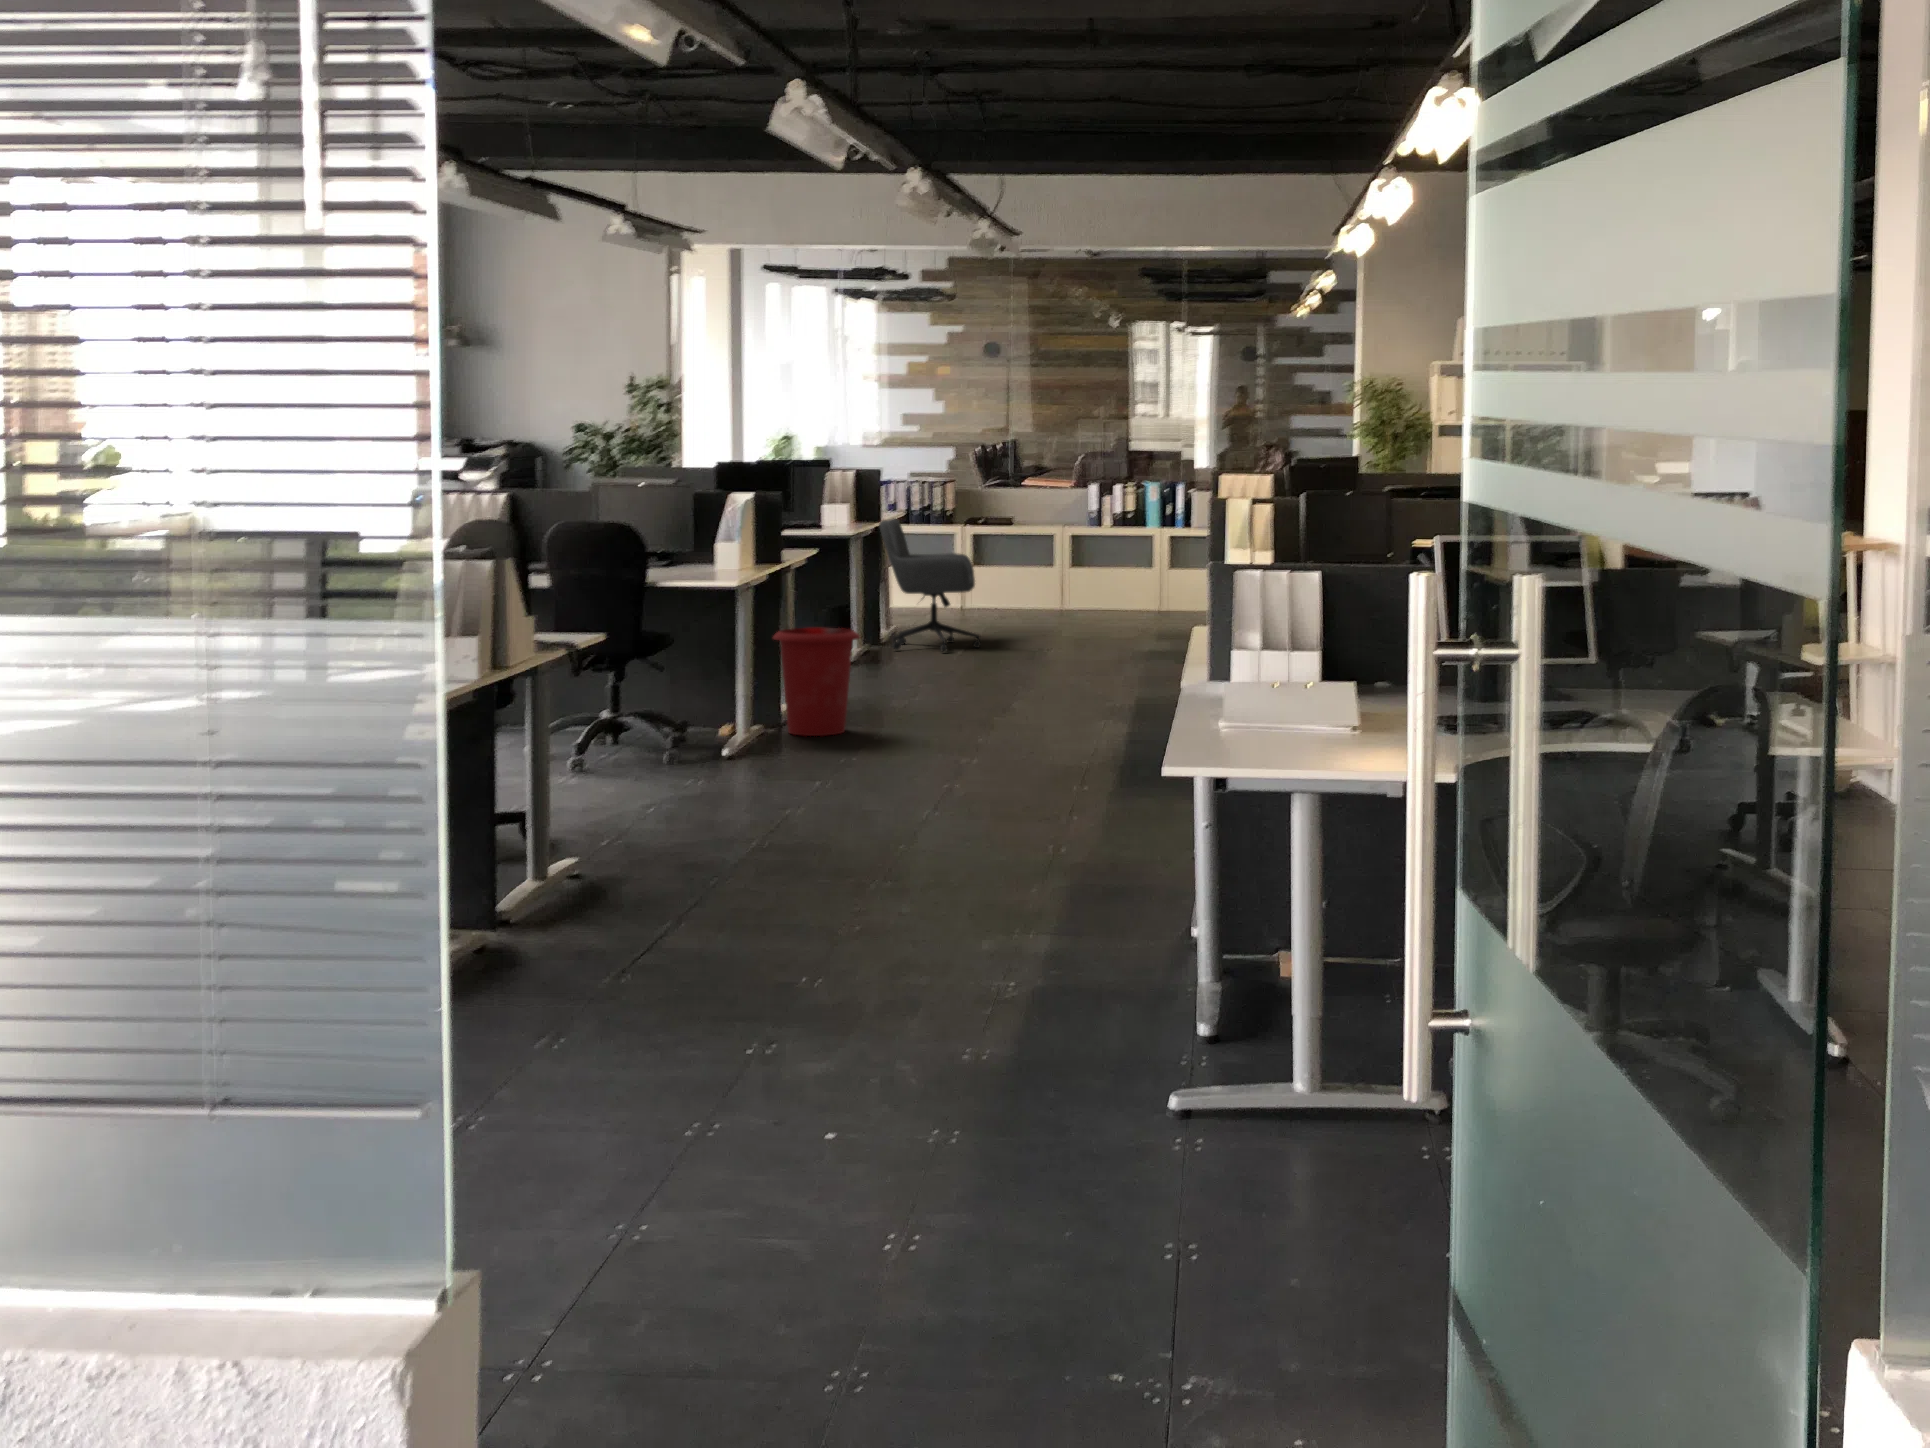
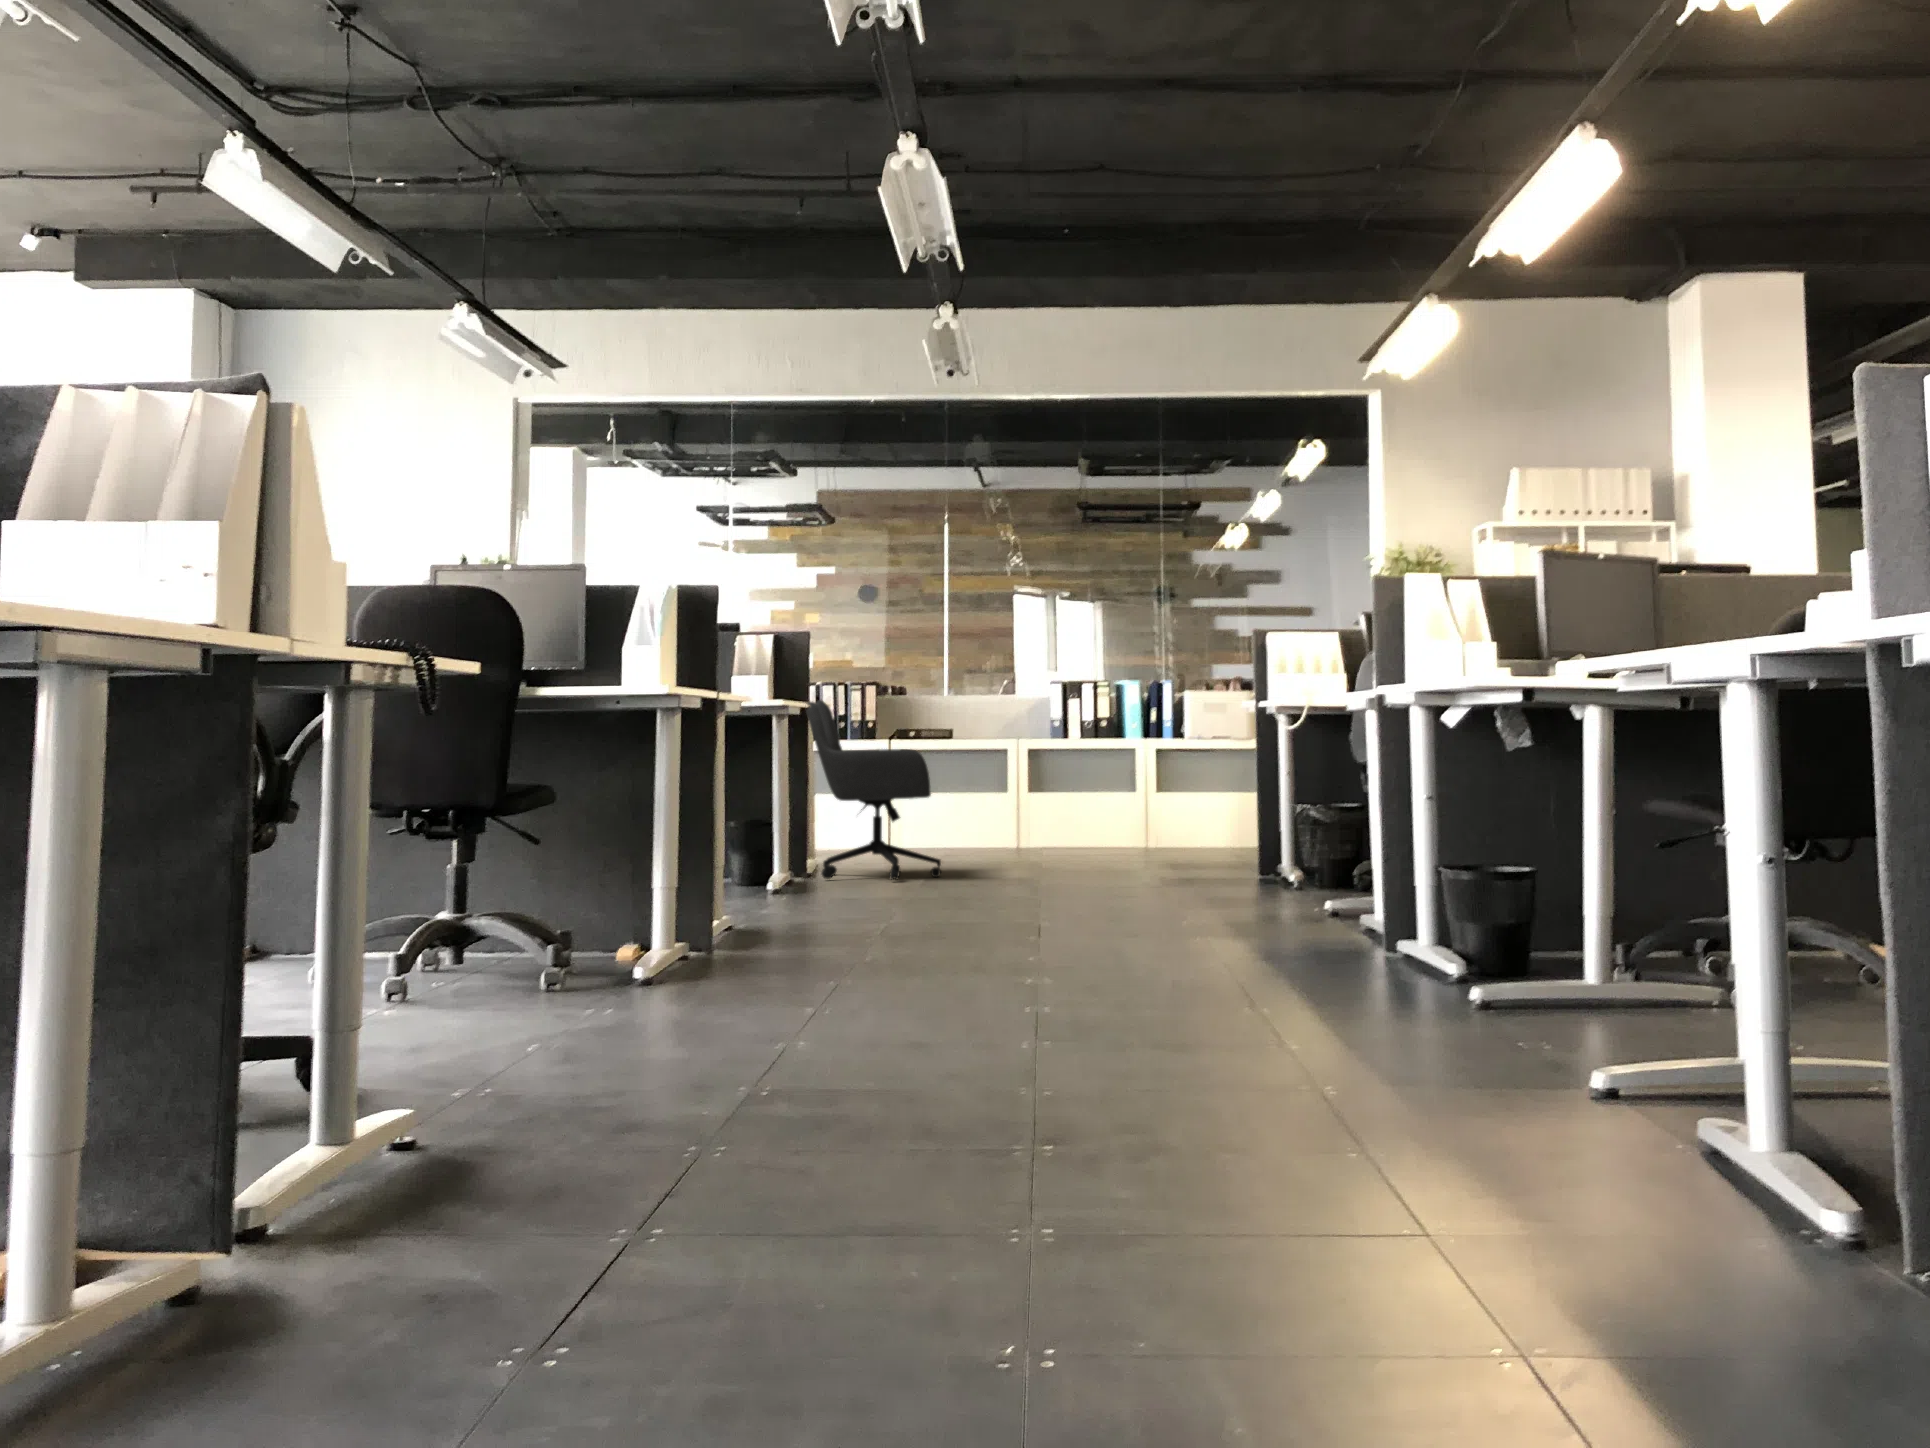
waste bin: present [773,628,860,736] -> none [698,799,831,958]

